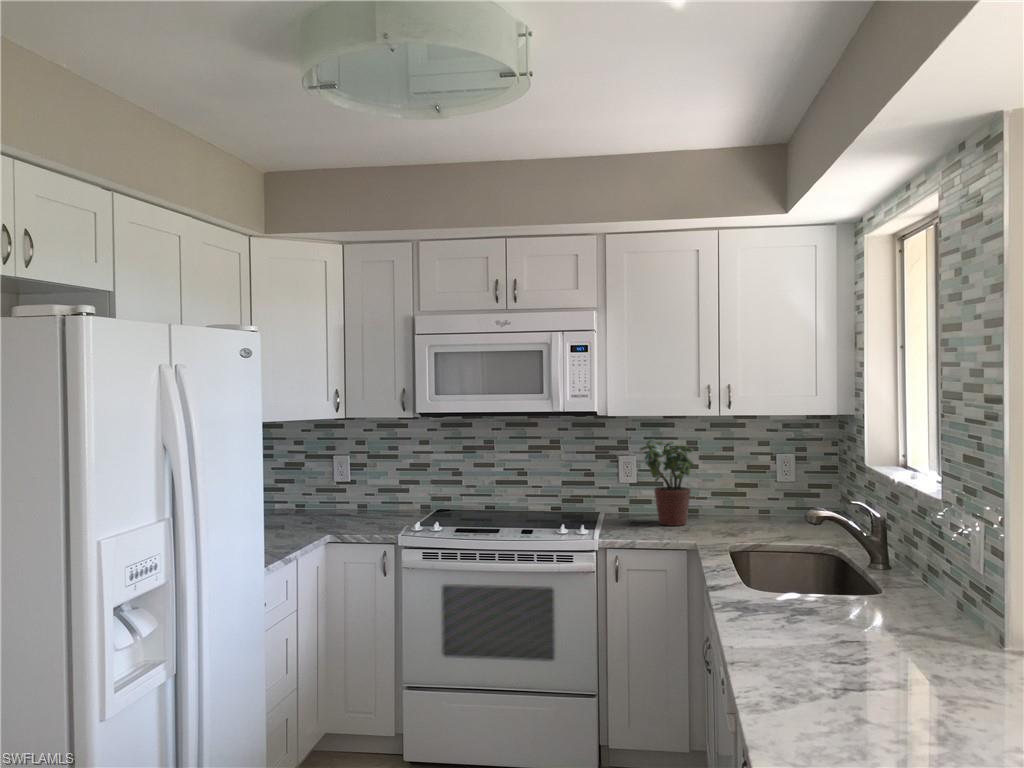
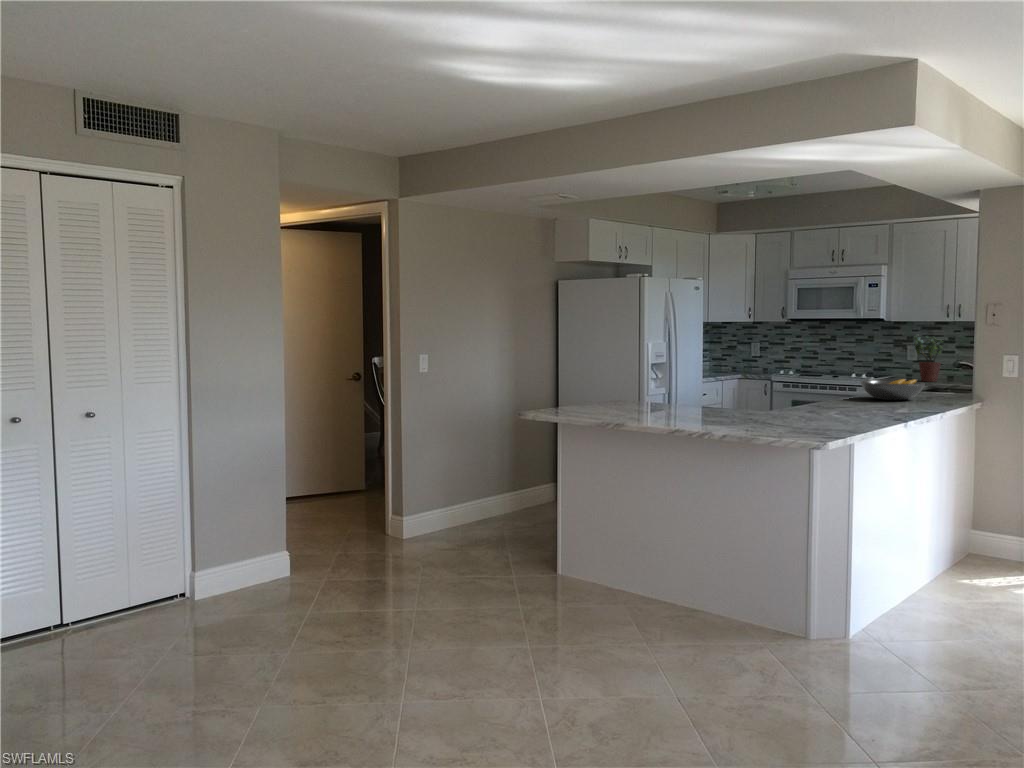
fruit bowl: none [757,603,943,687] -> present [860,379,925,400]

